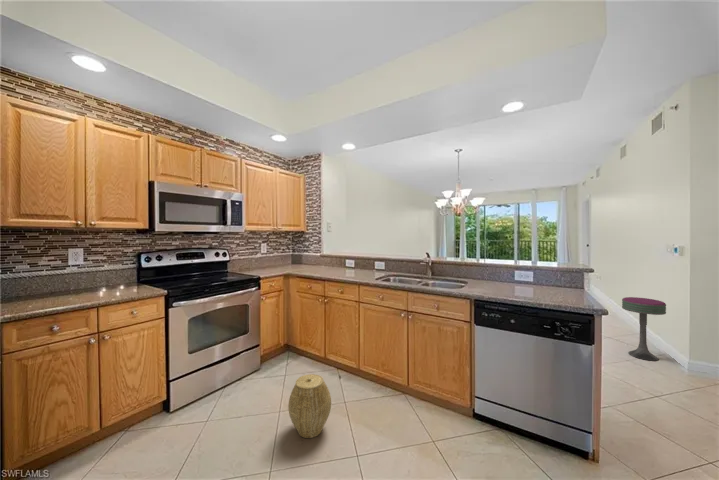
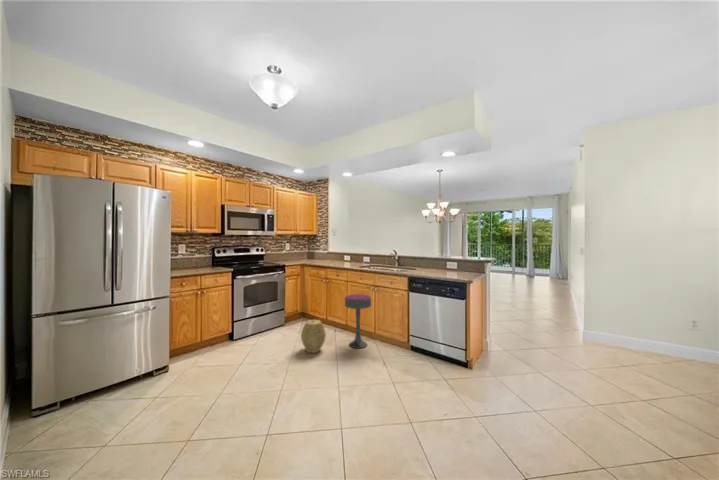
bar stool: present [622,297,666,361] -> present [345,294,371,348]

